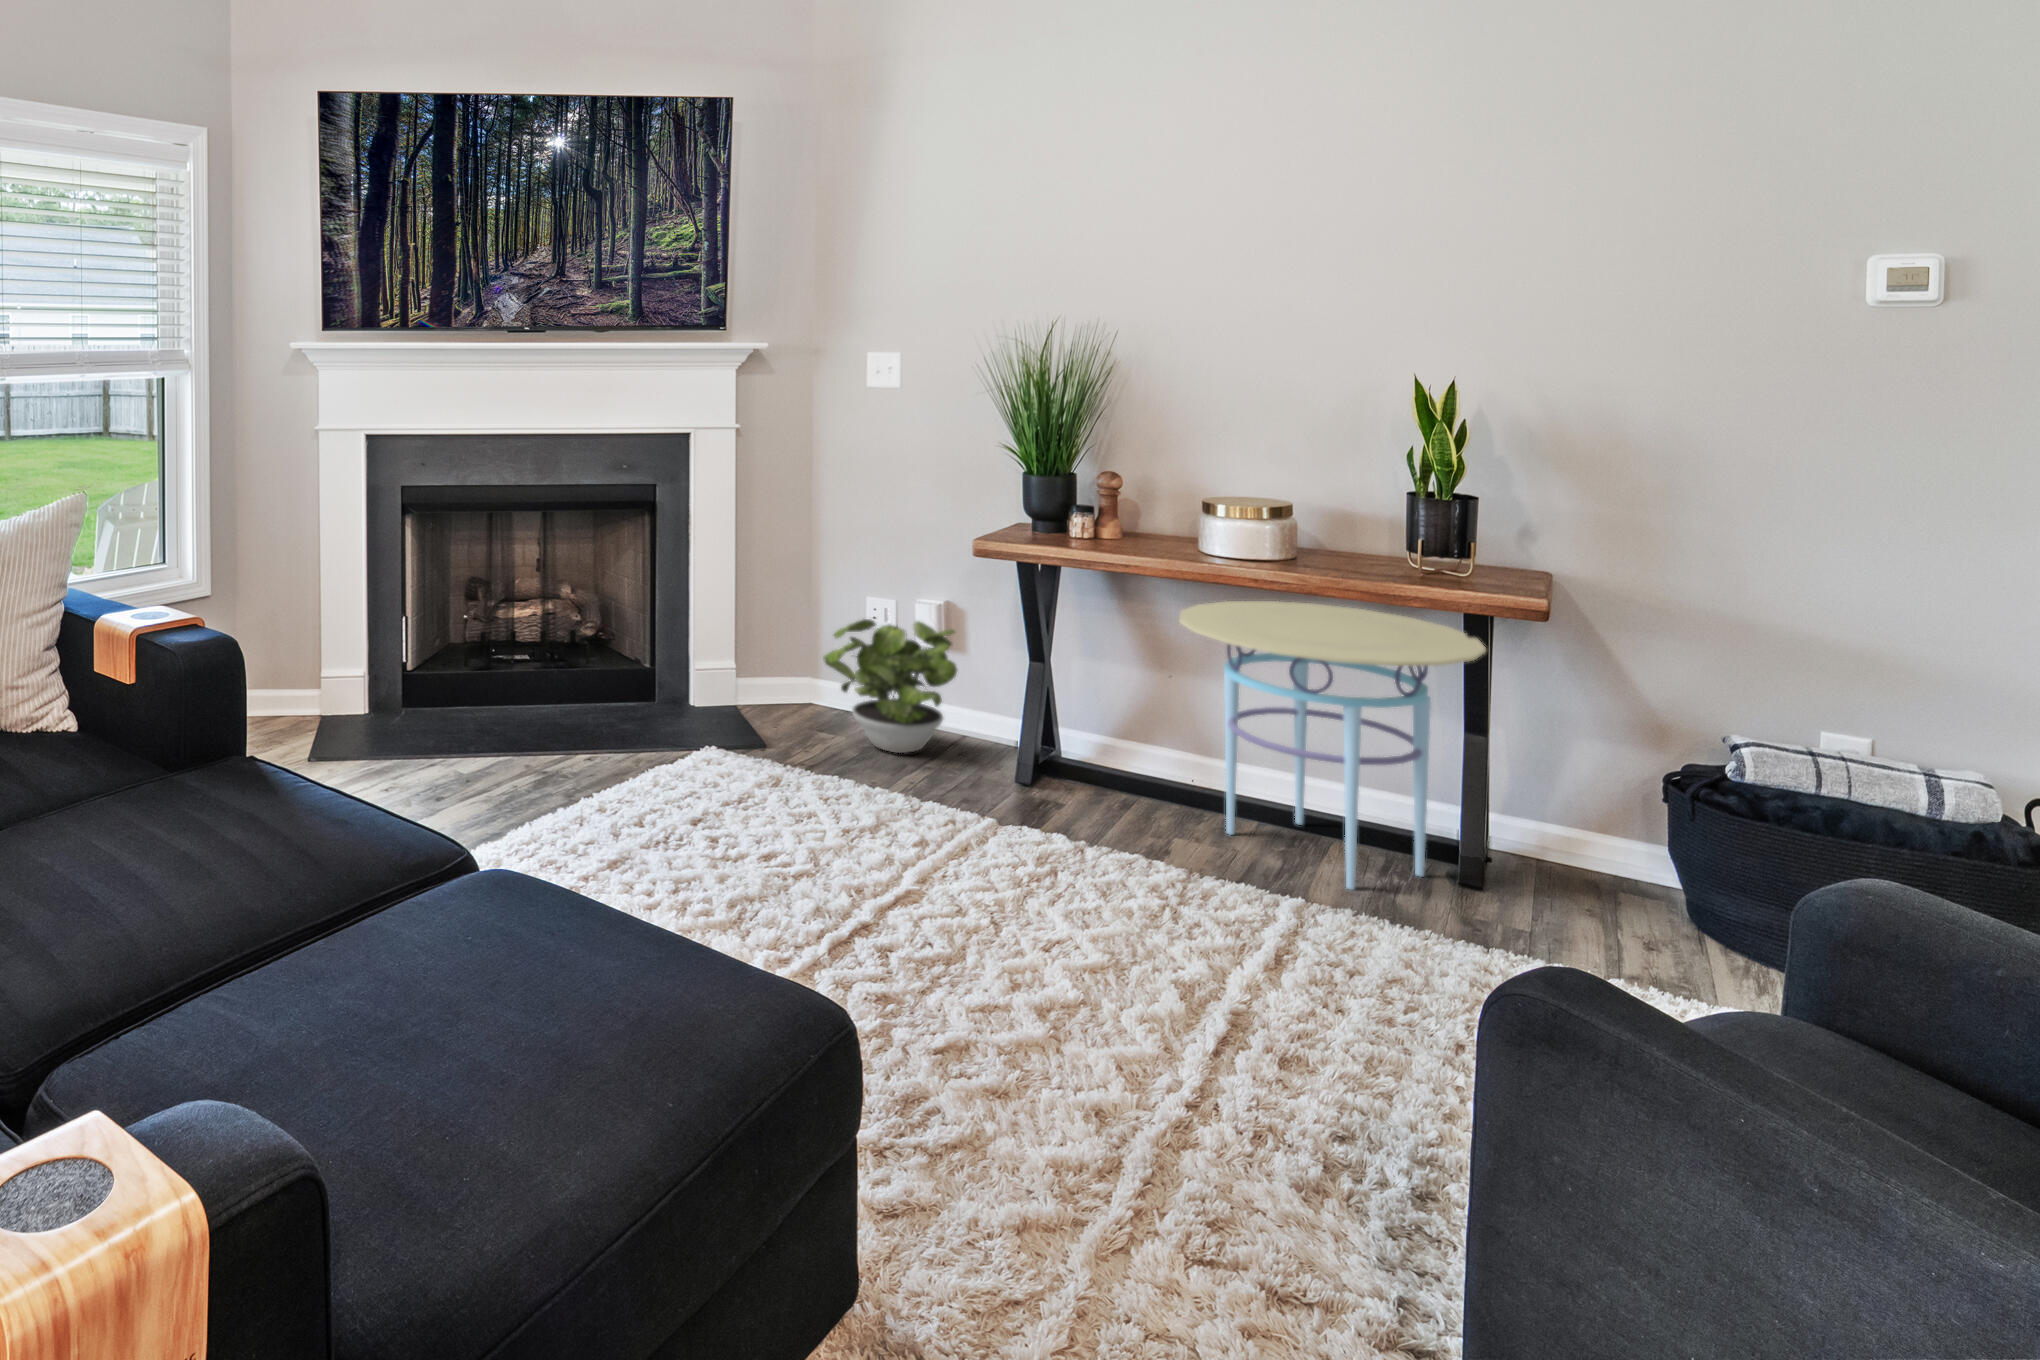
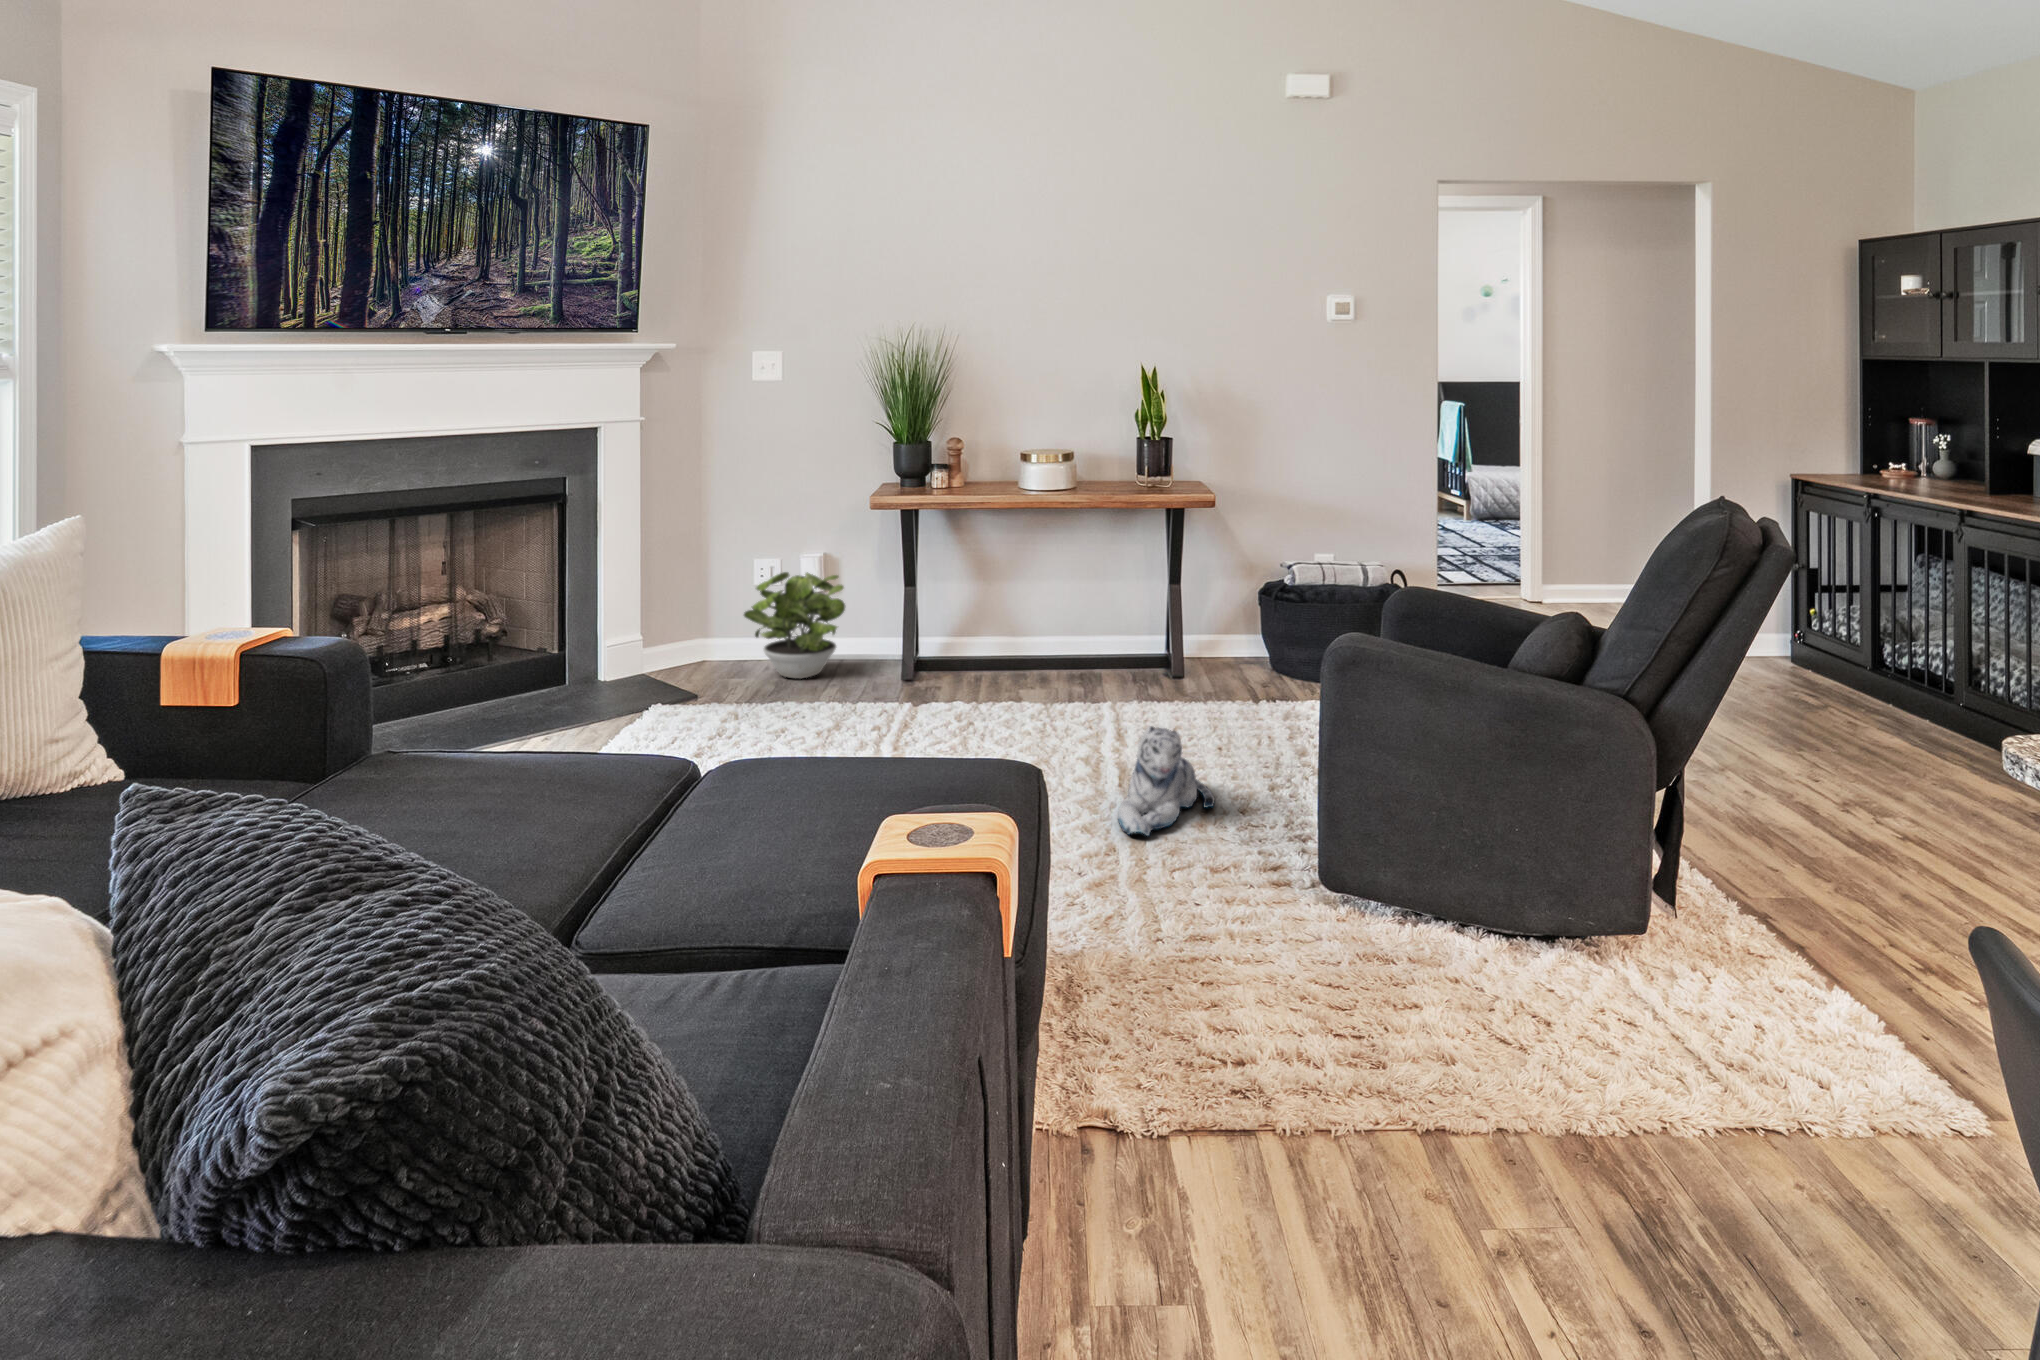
side table: present [1179,601,1486,890] -> none [1015,522,1184,696]
plush toy: none [1150,982,1379,1177] -> present [1118,726,1214,836]

